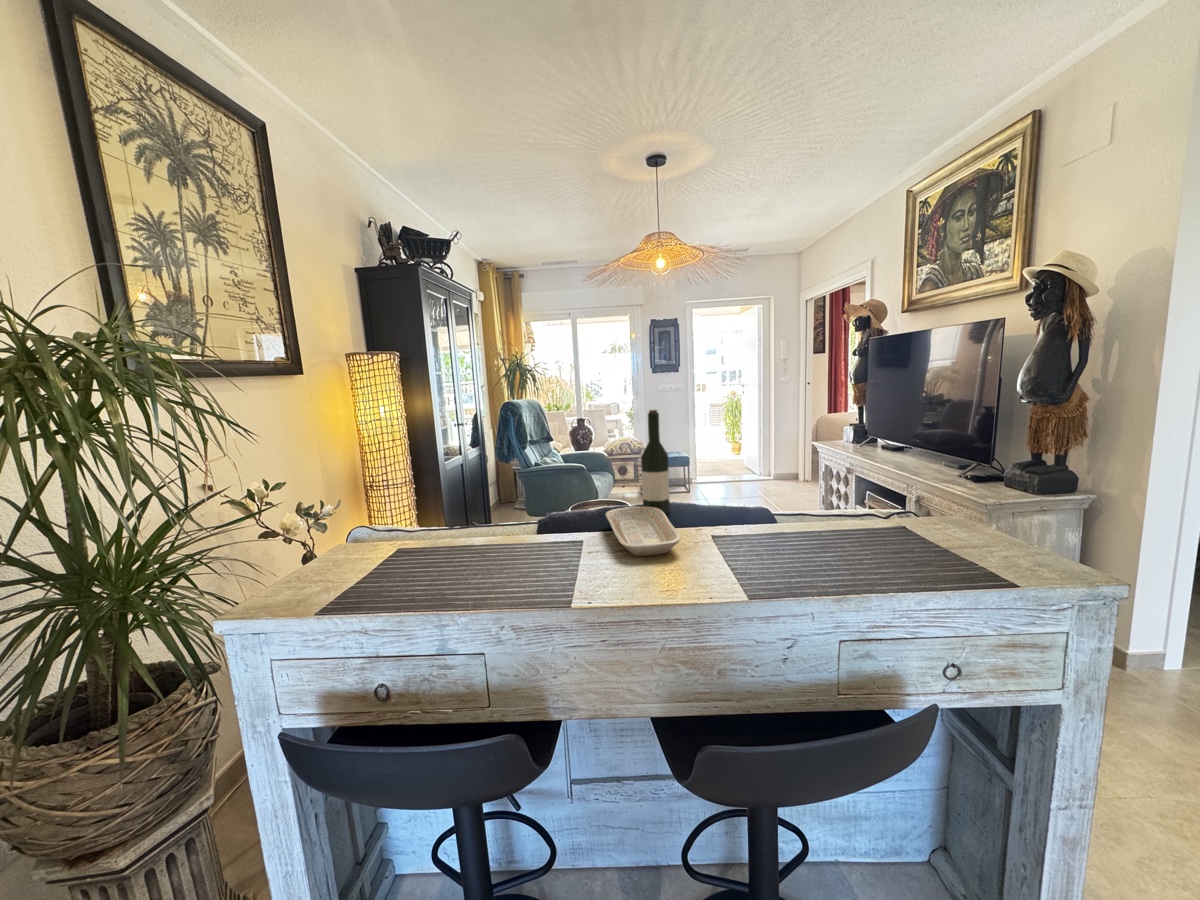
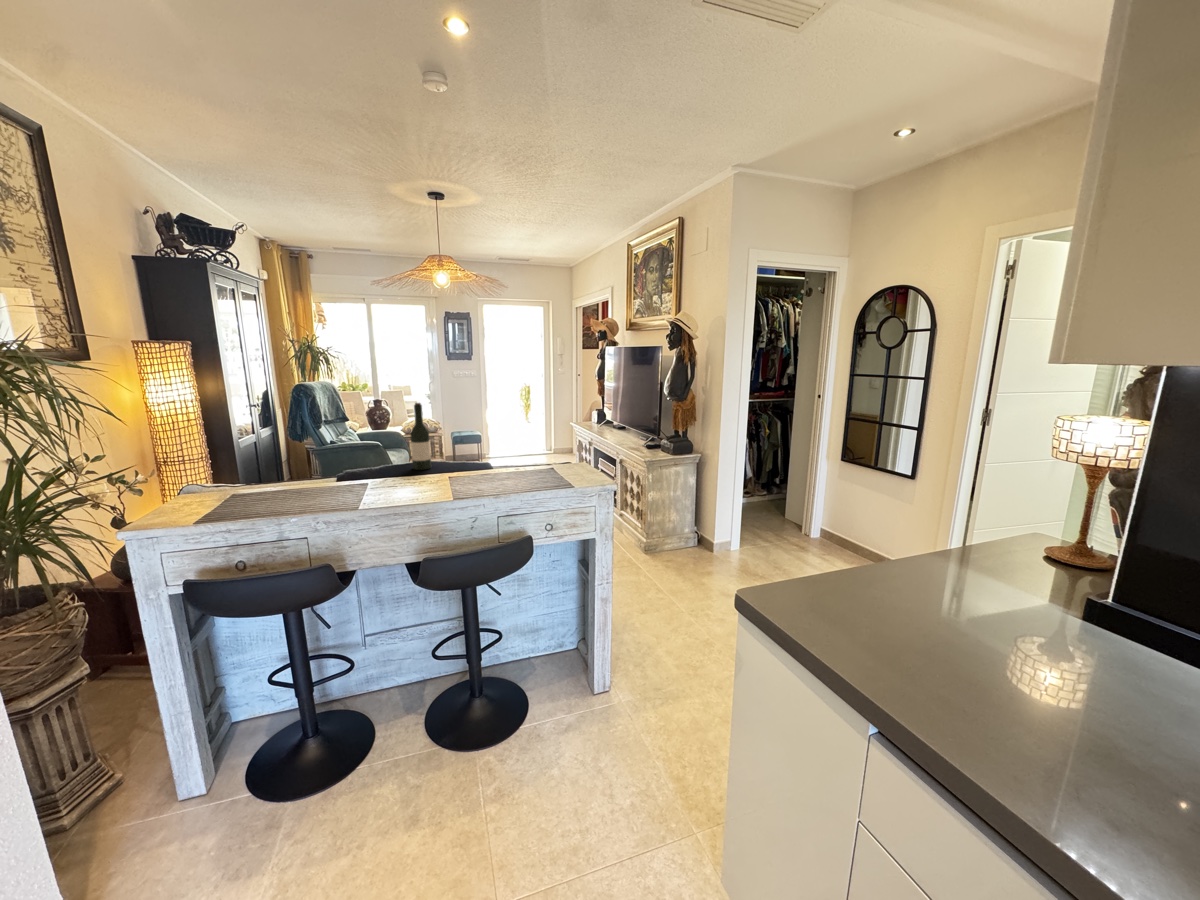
tray: present [606,506,681,556] -> none [384,464,428,489]

